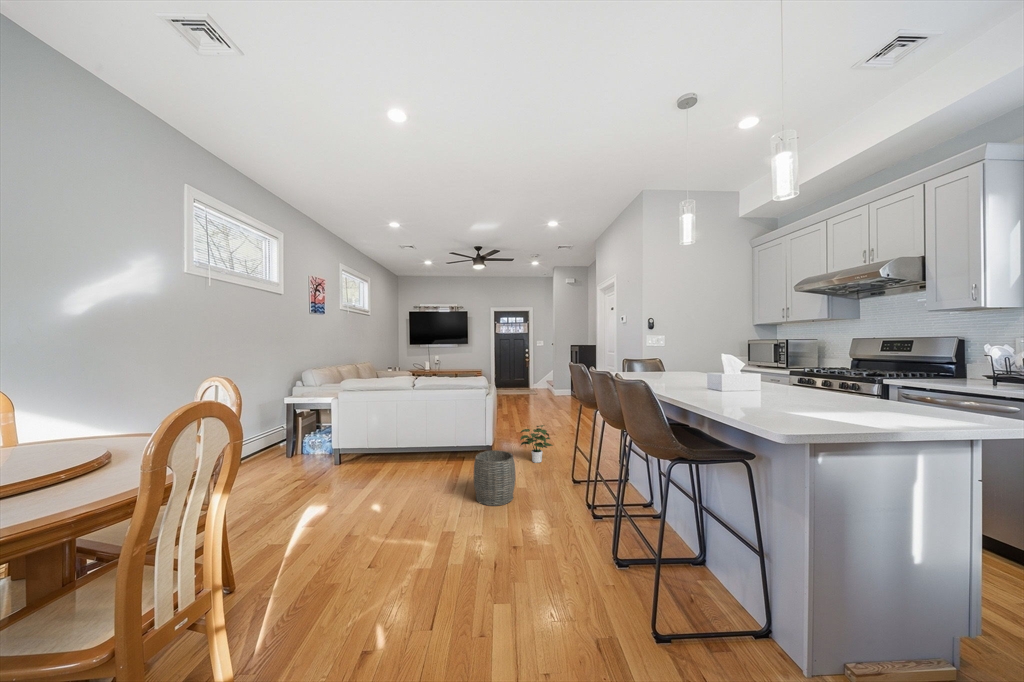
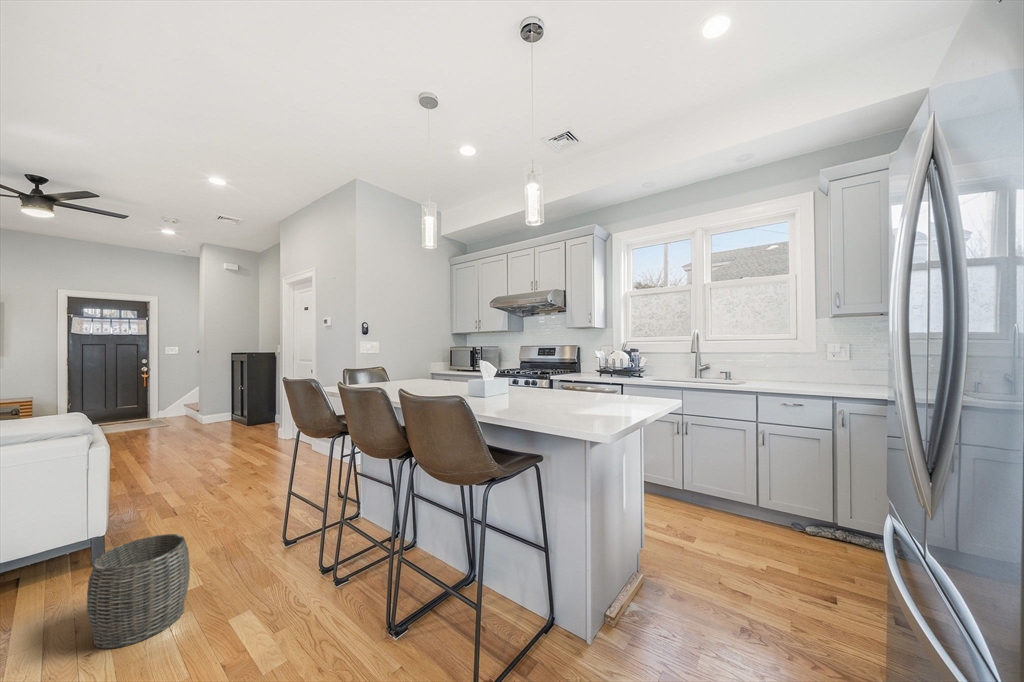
potted plant: present [520,425,553,463] -> none [174,473,240,534]

